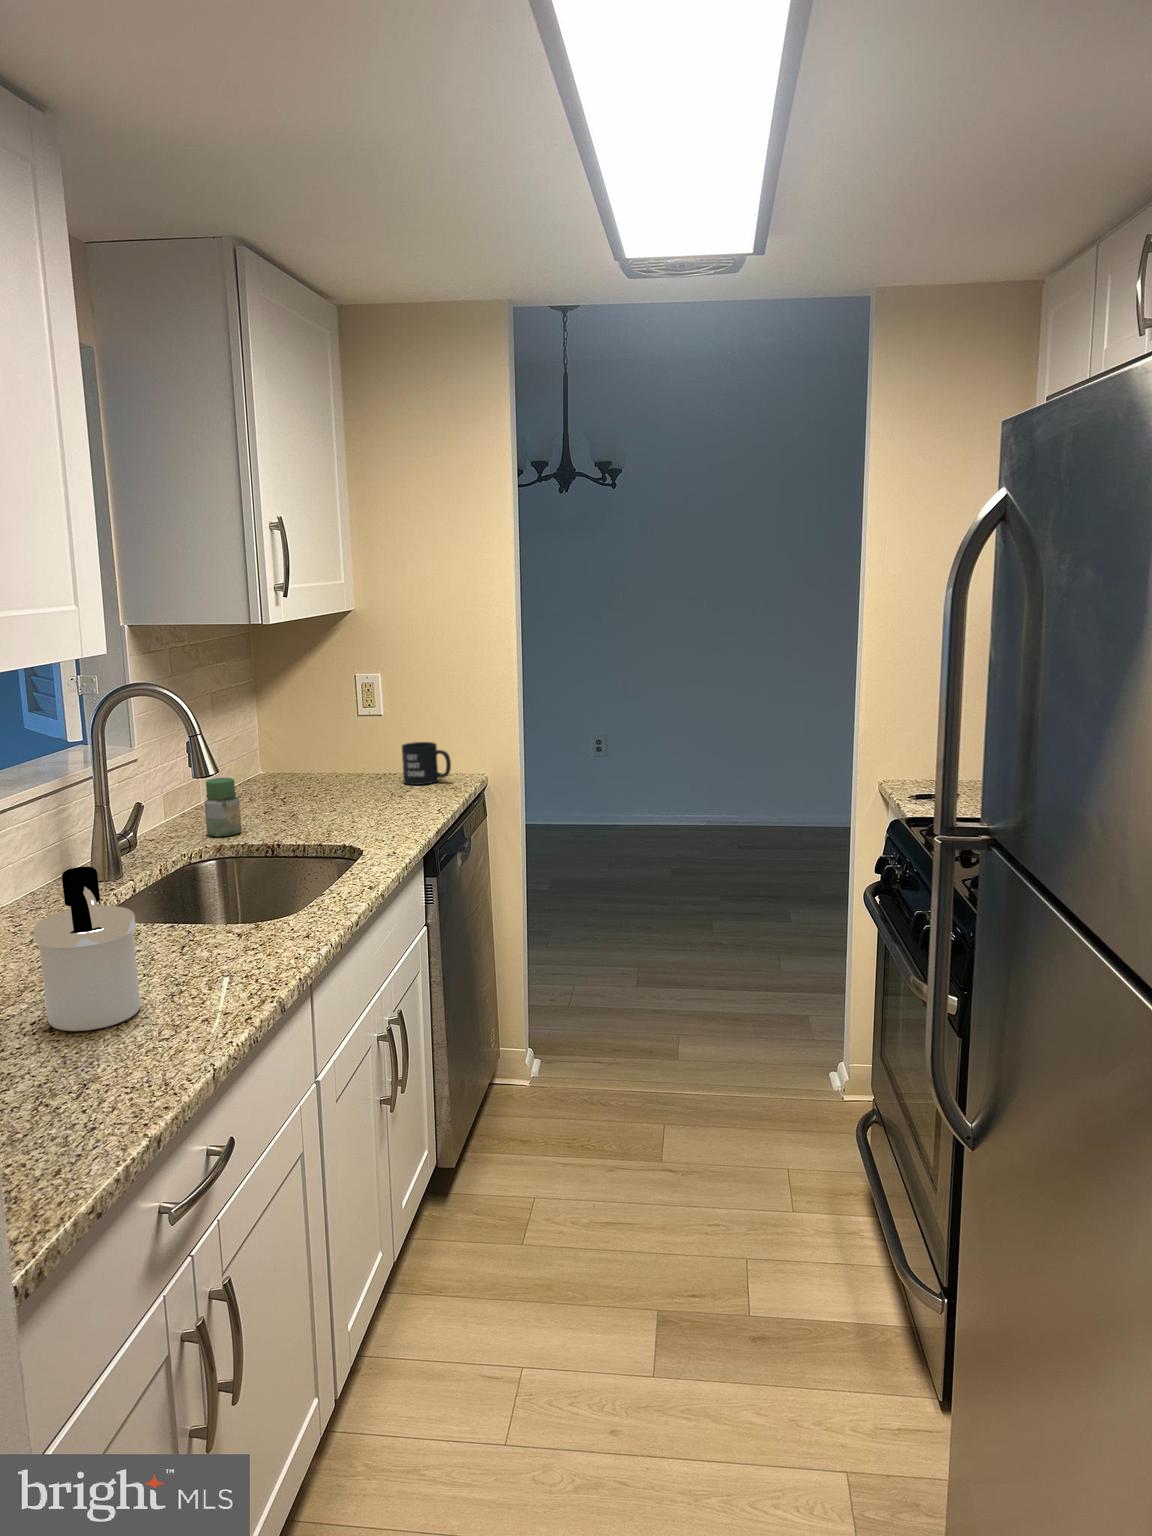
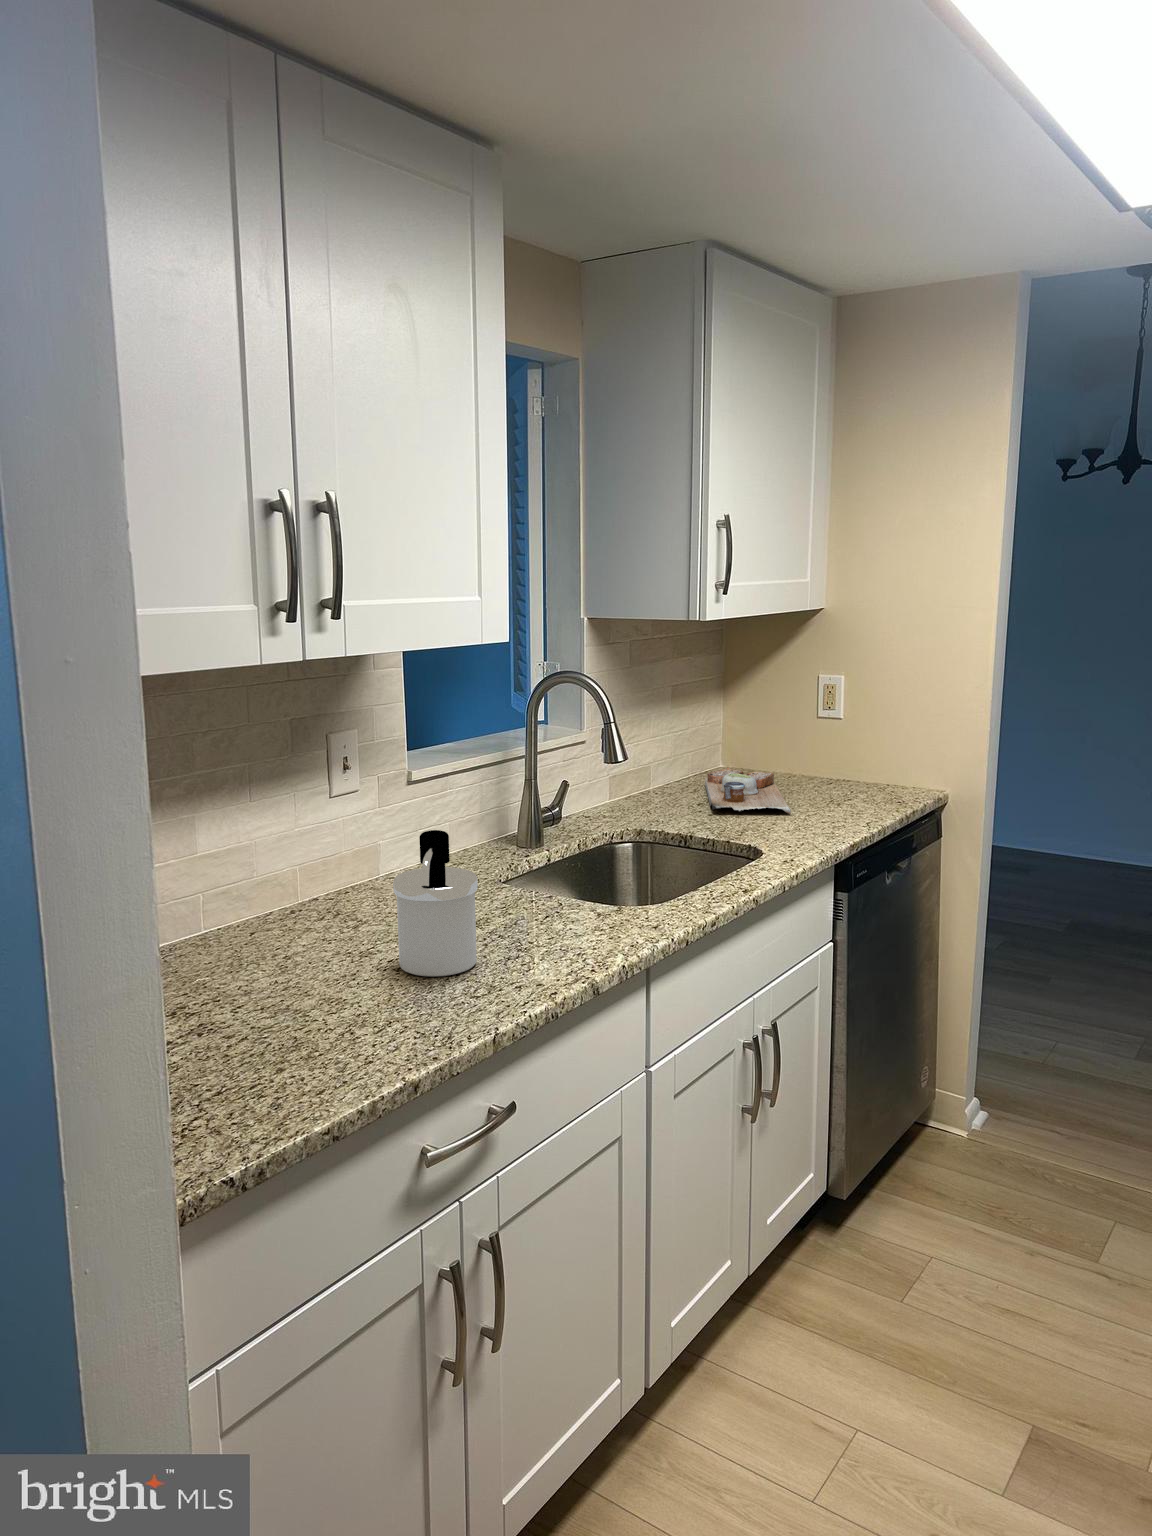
mug: present [402,742,451,785] -> none [851,750,902,795]
cutting board: none [255,774,363,817] -> present [705,768,791,814]
jar: present [204,778,241,837] -> none [636,765,668,821]

